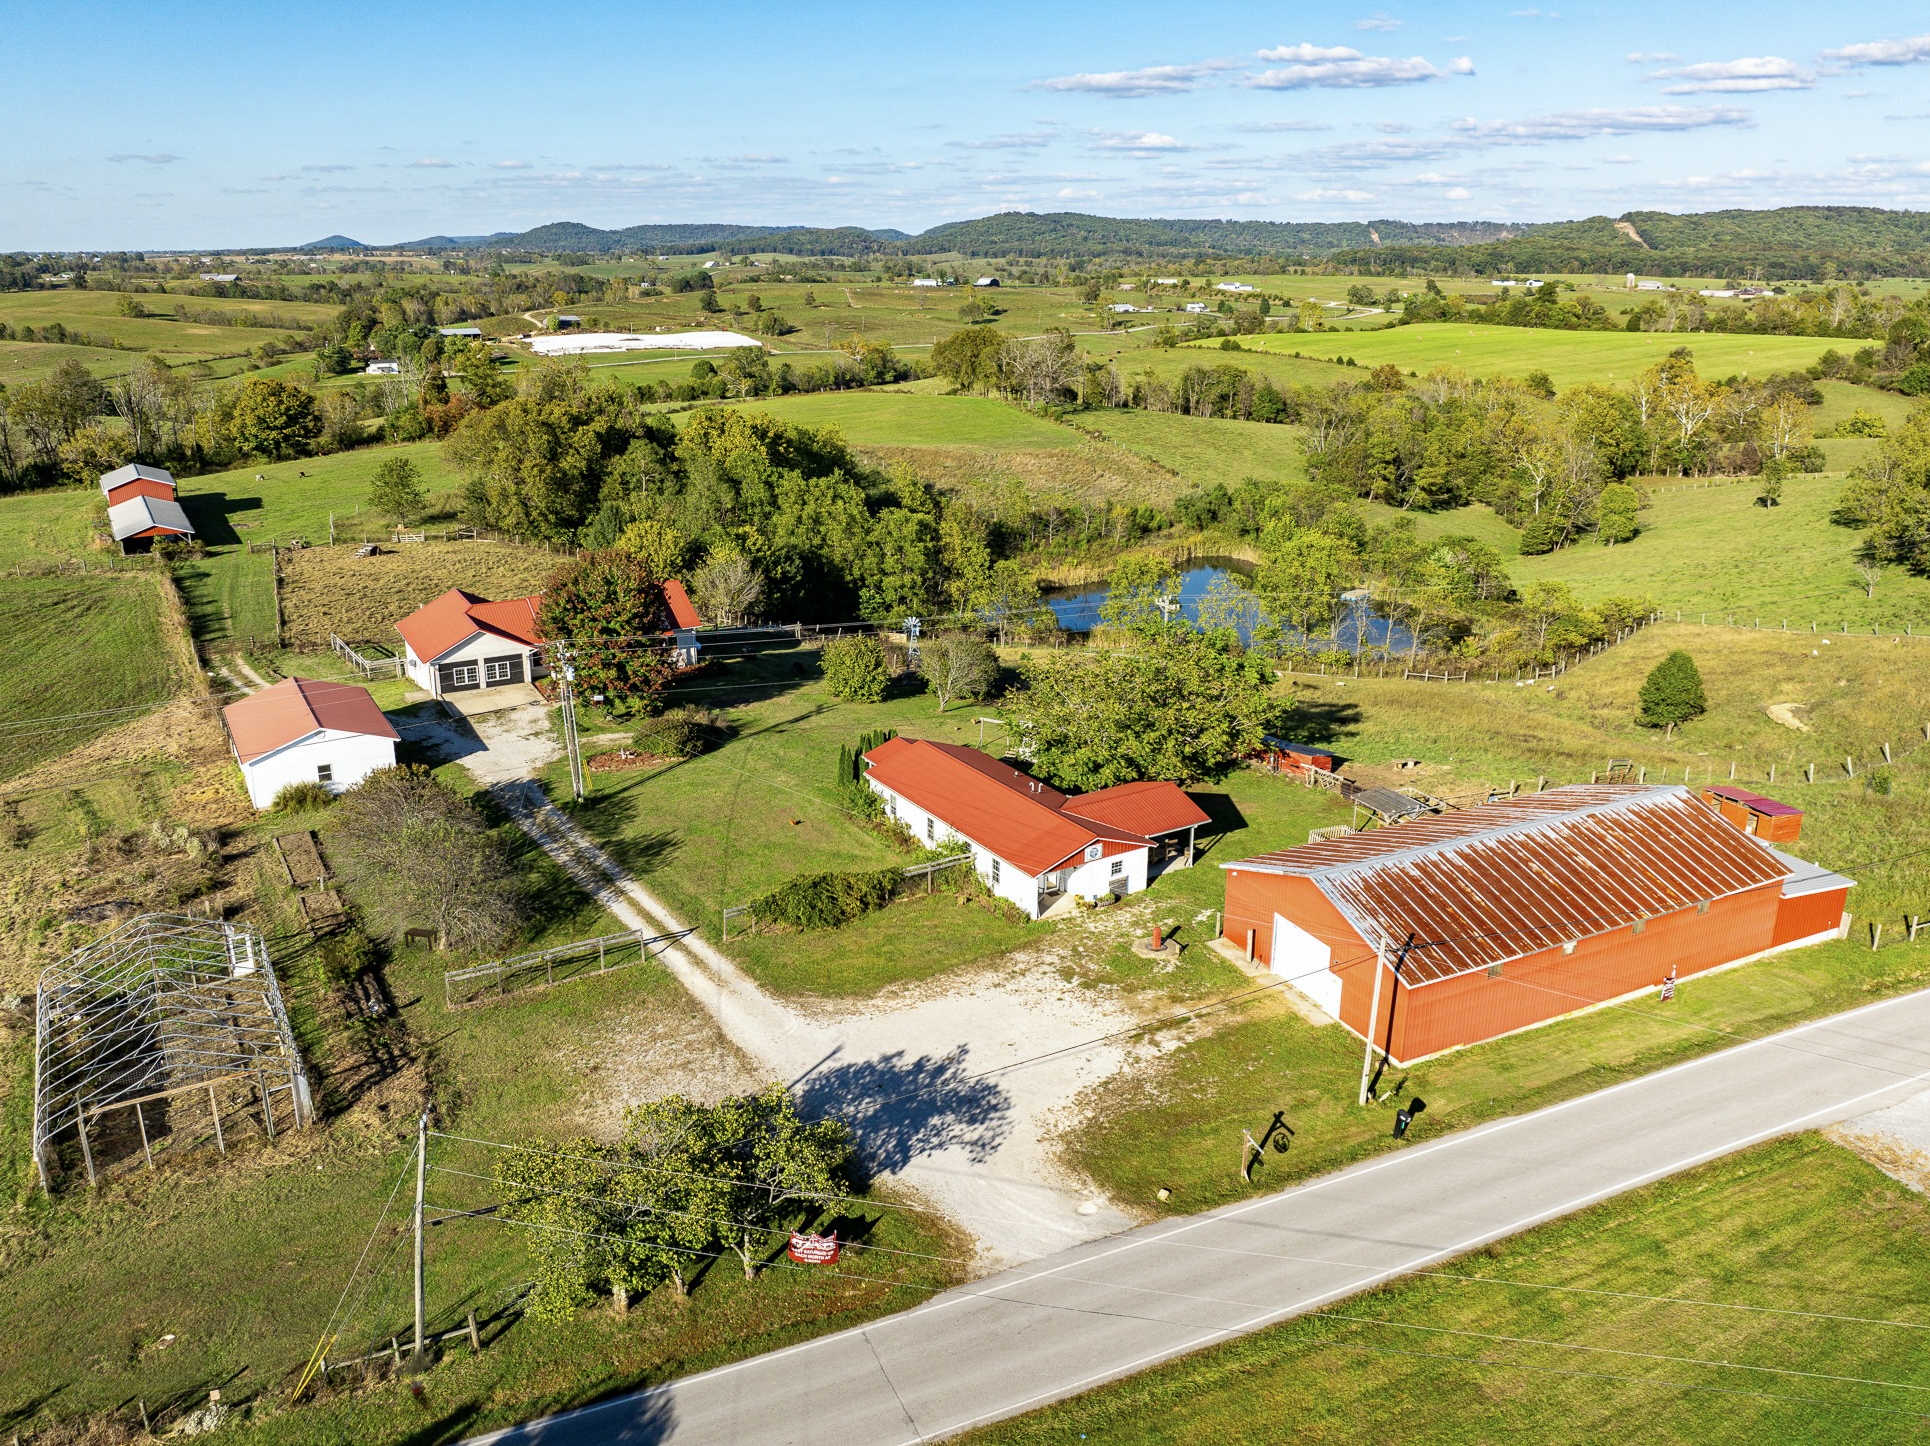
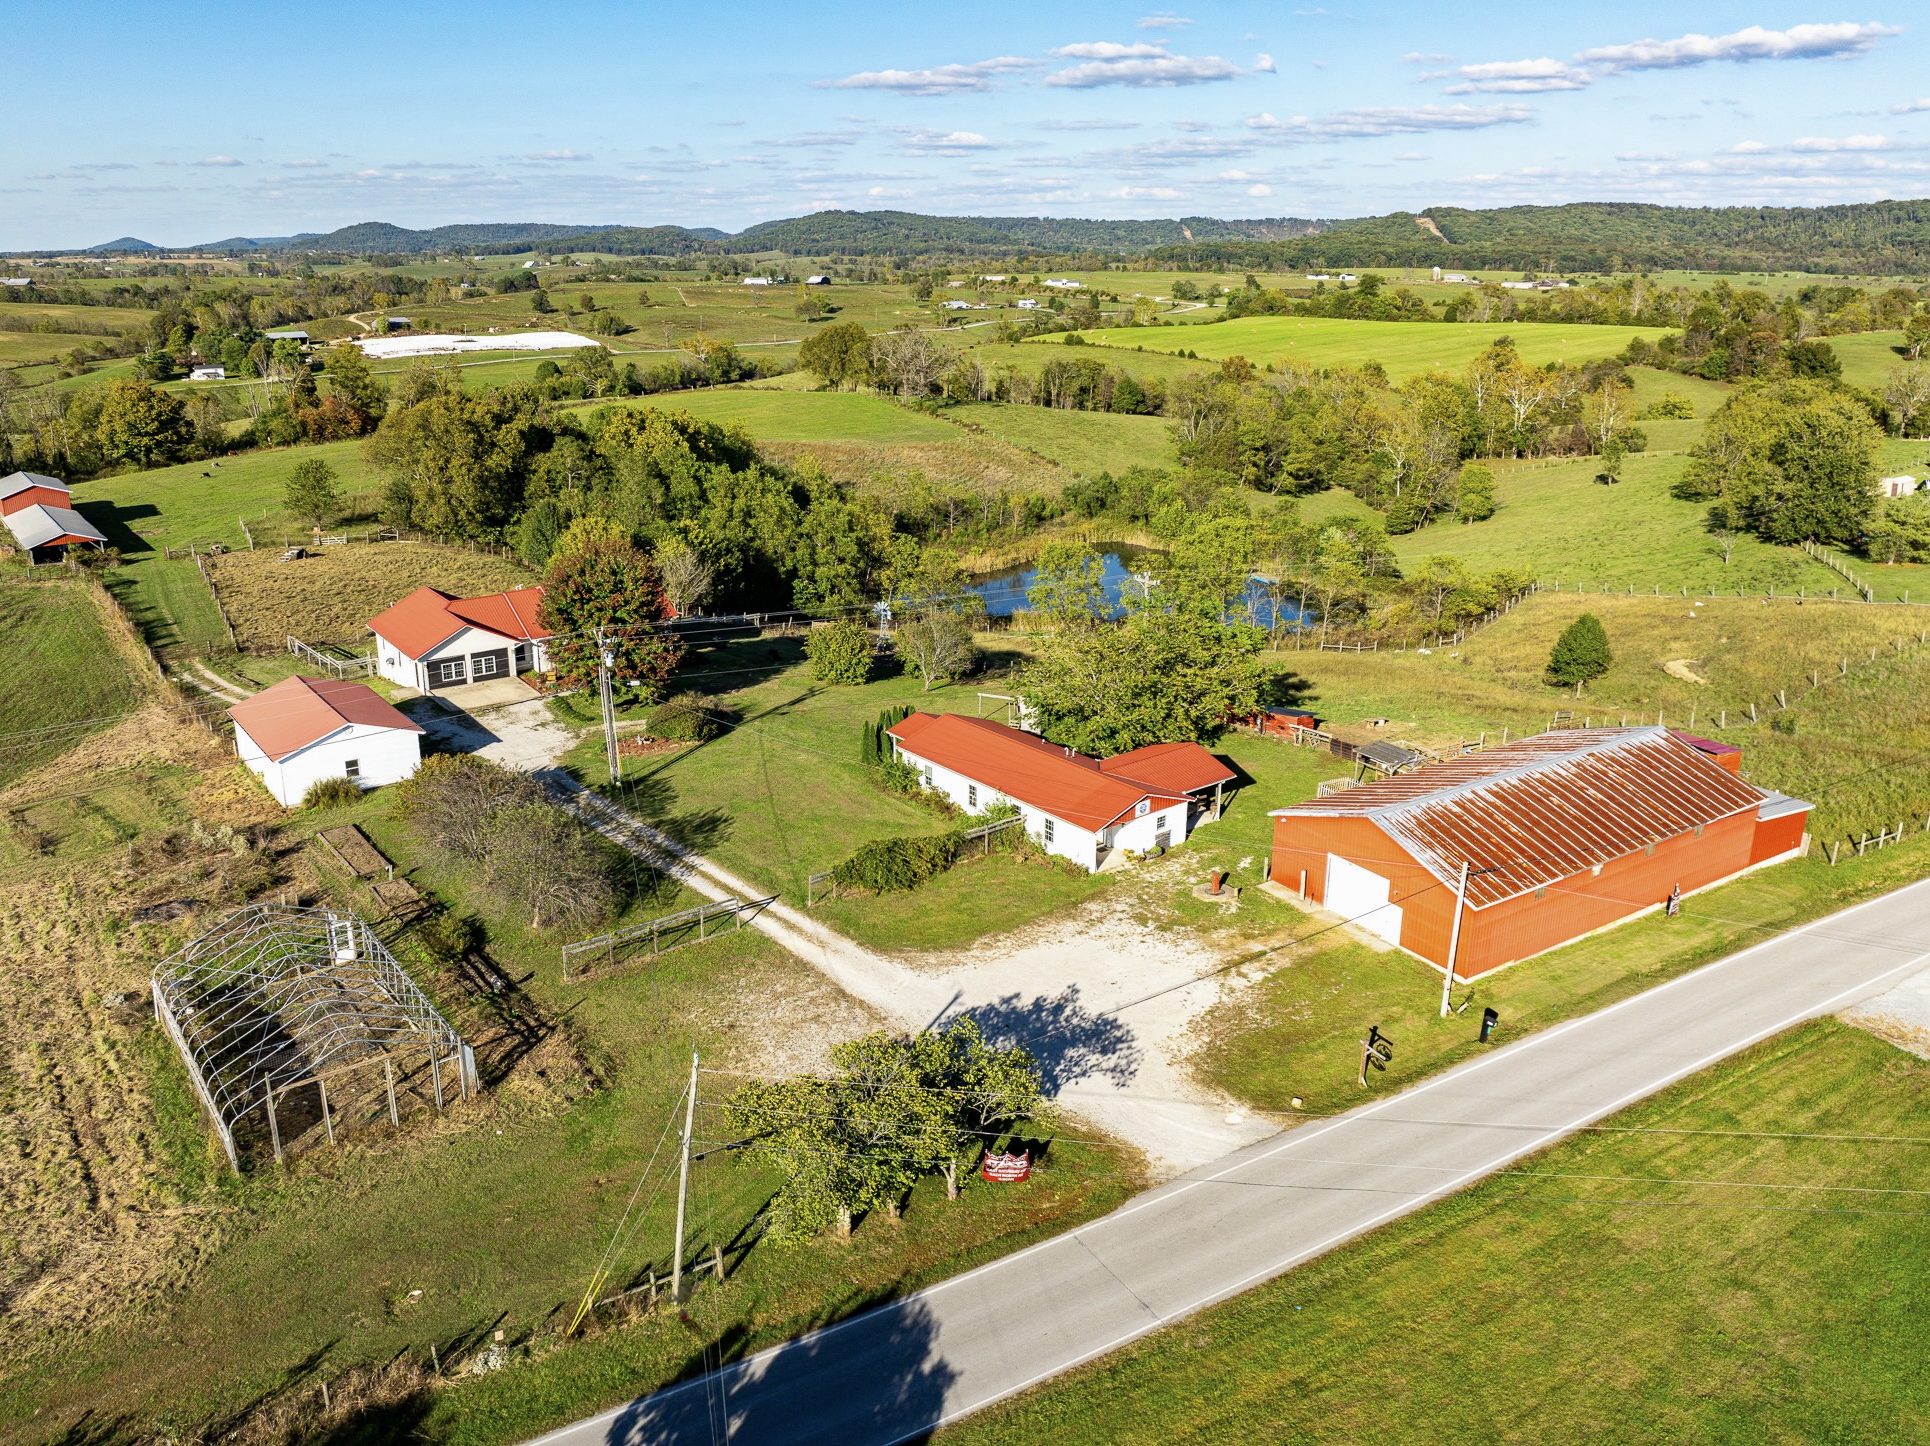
bench: present [404,928,438,950] -> none [495,909,528,930]

